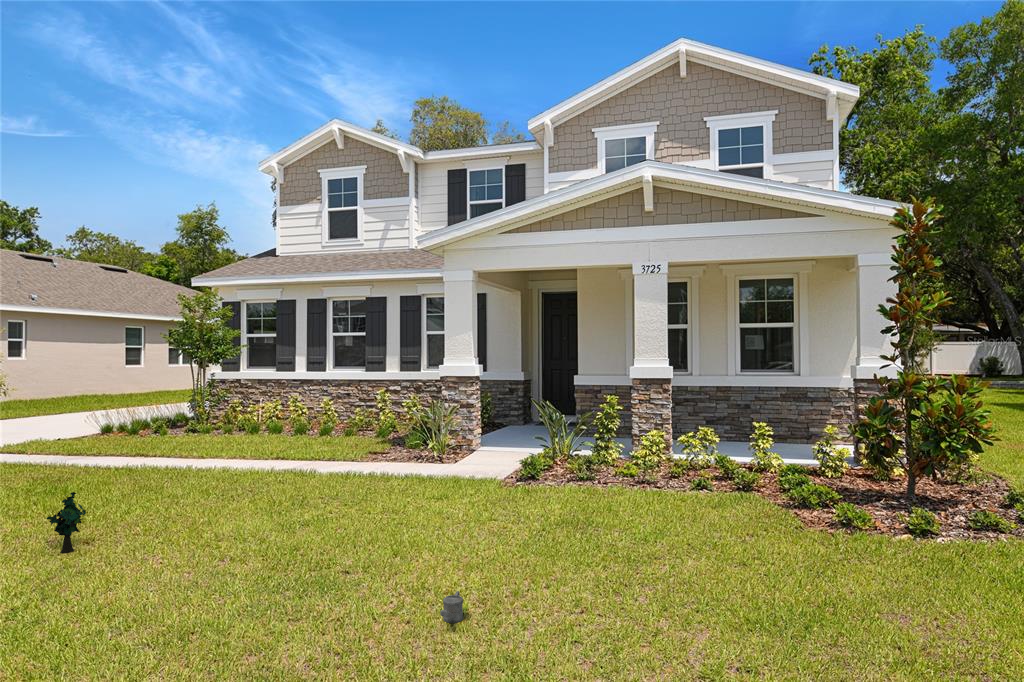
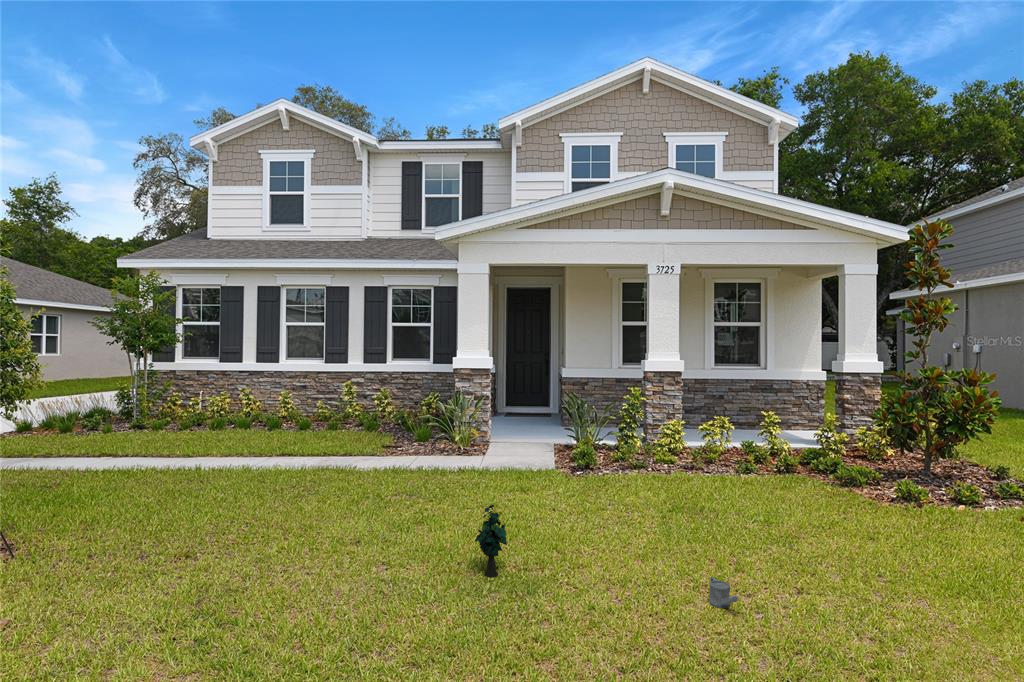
decorative plant: present [46,492,86,553] -> present [475,505,507,577]

